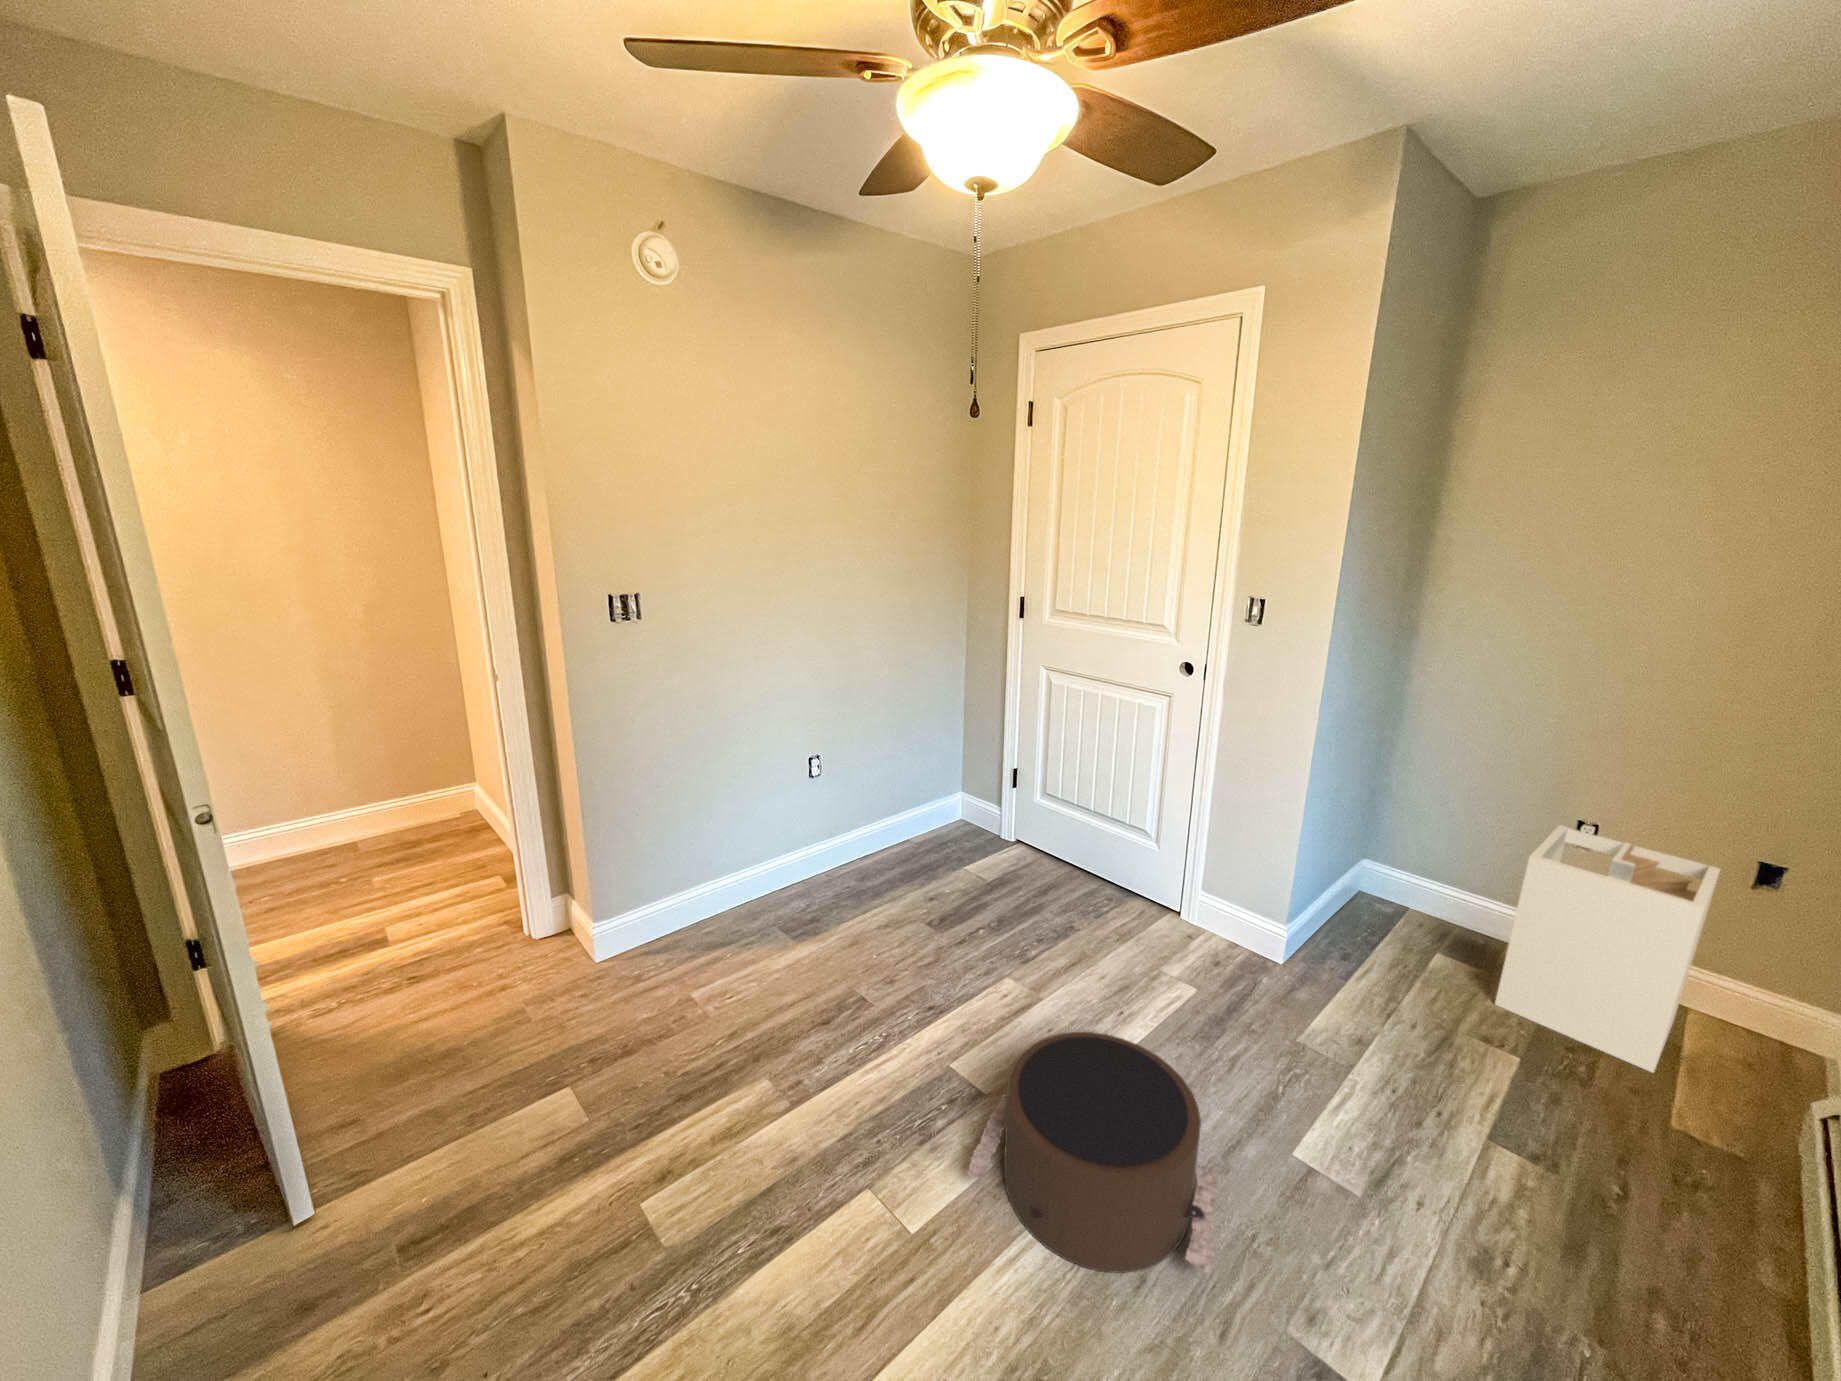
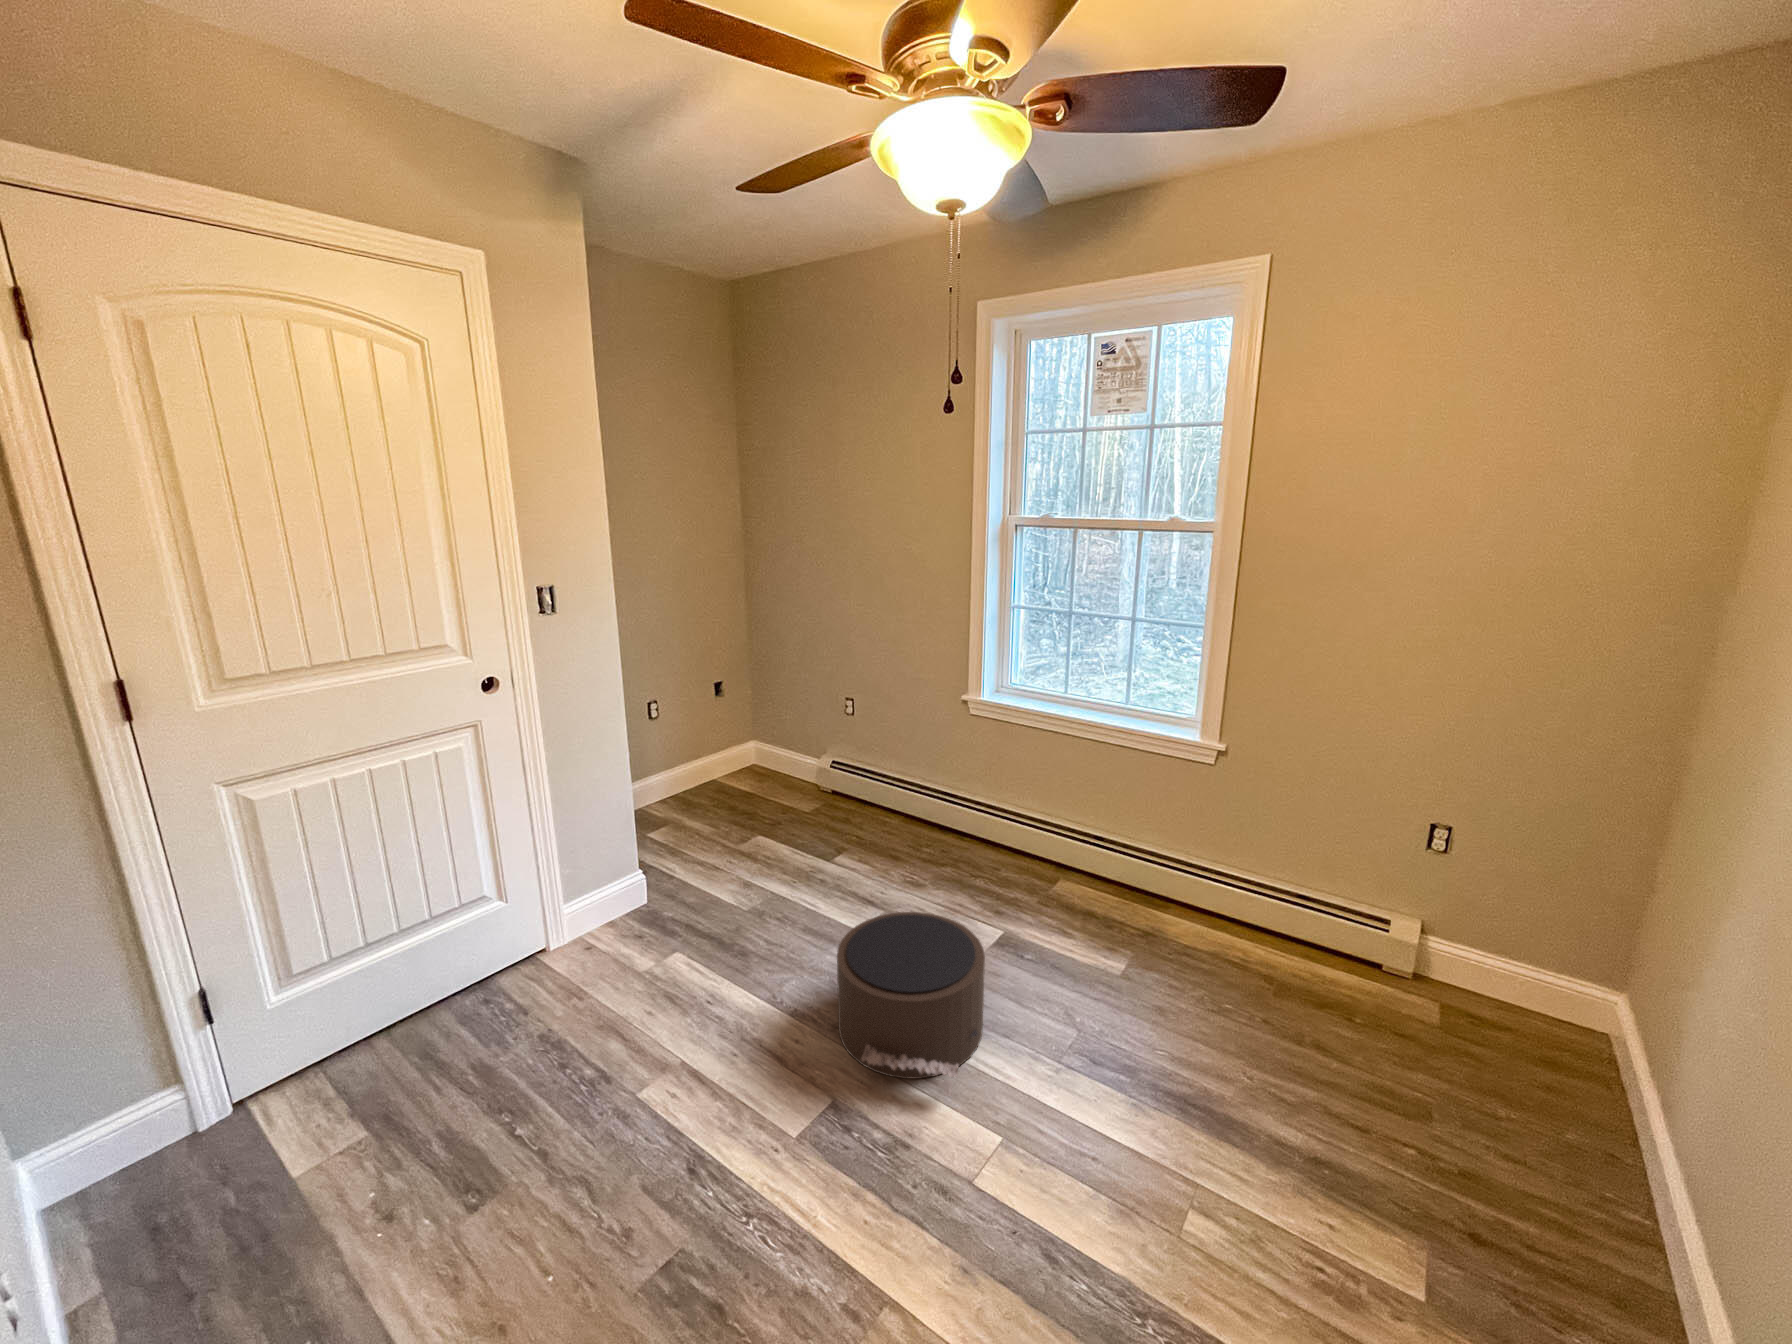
laundry hamper: present [1495,825,1720,1073] -> none [658,700,770,836]

